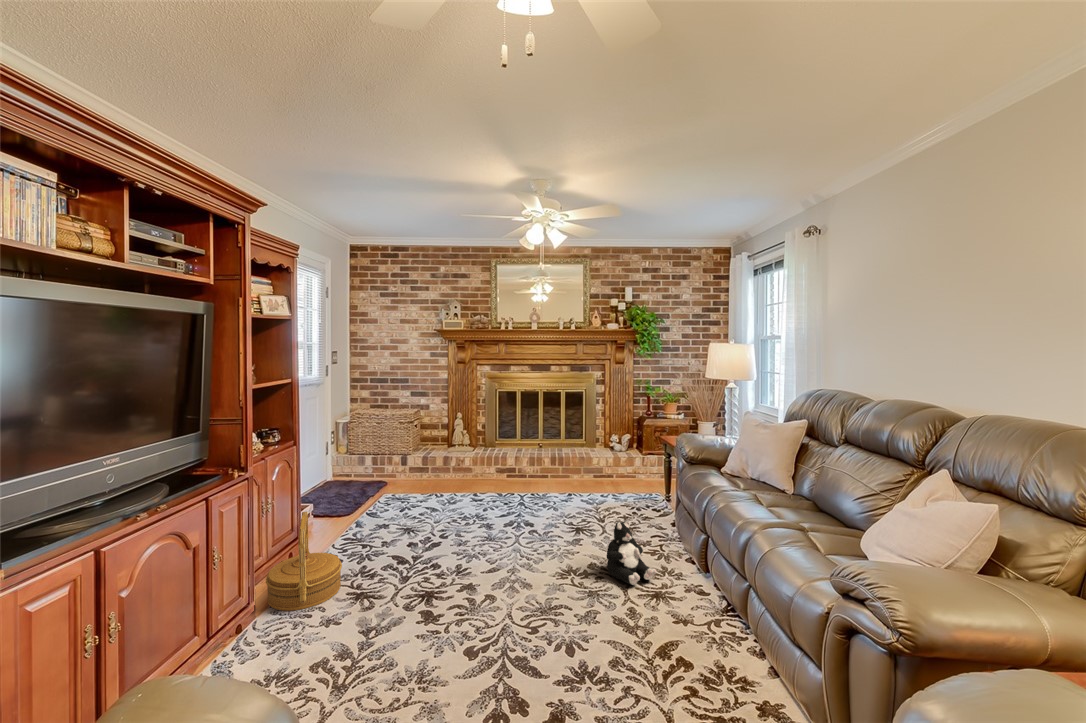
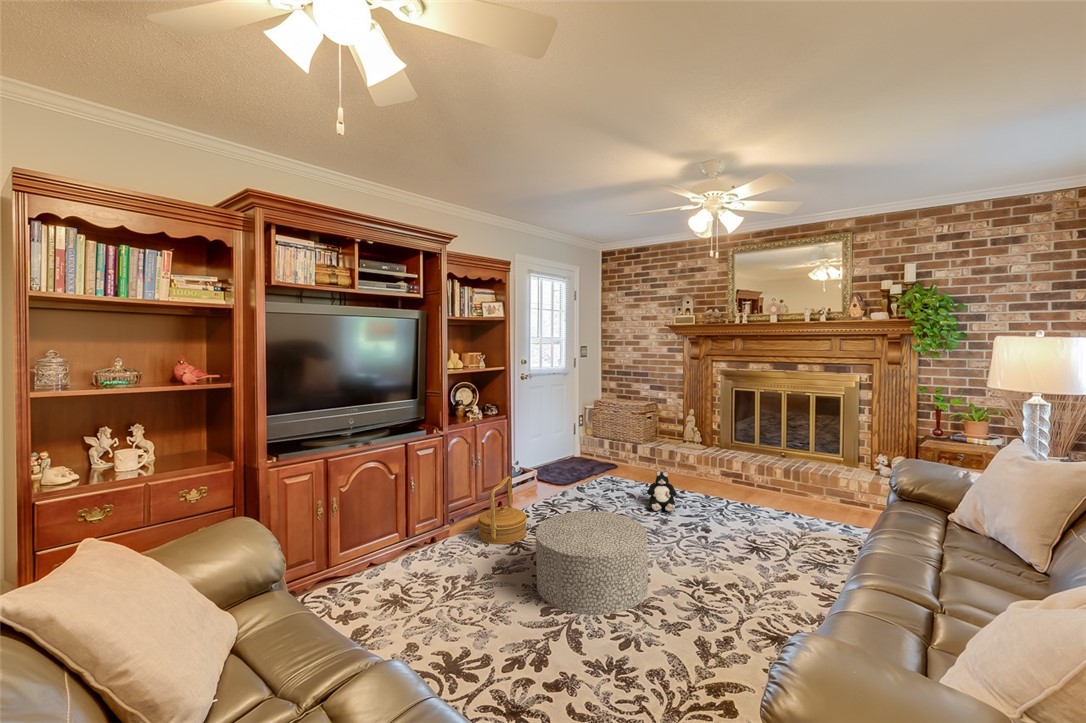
plush toy: present [607,520,656,585] -> present [647,471,677,511]
ottoman: none [403,525,538,659] -> present [536,511,648,615]

